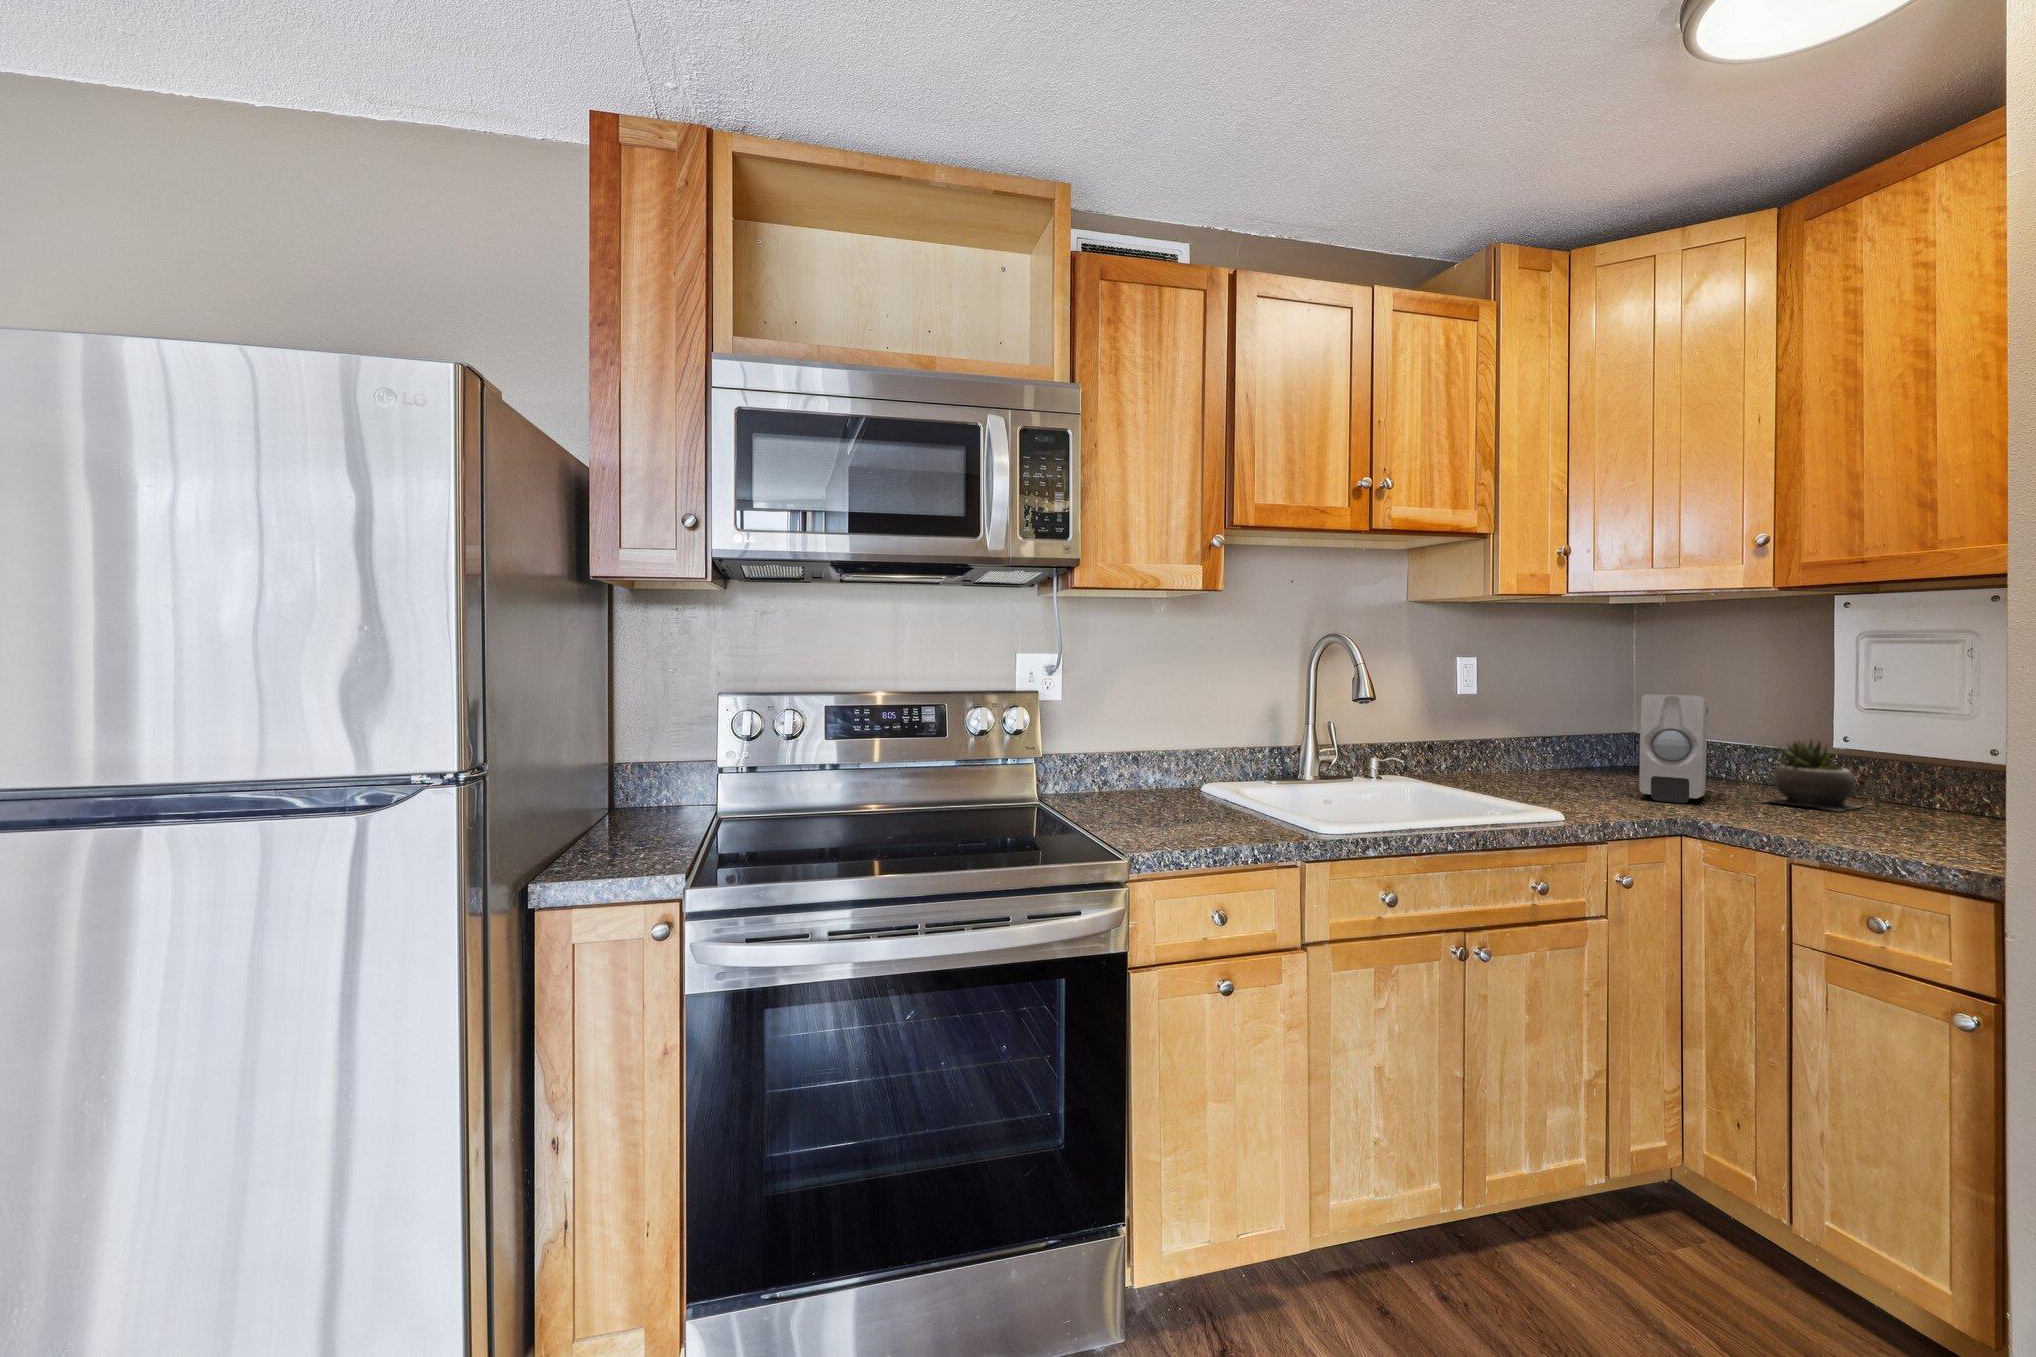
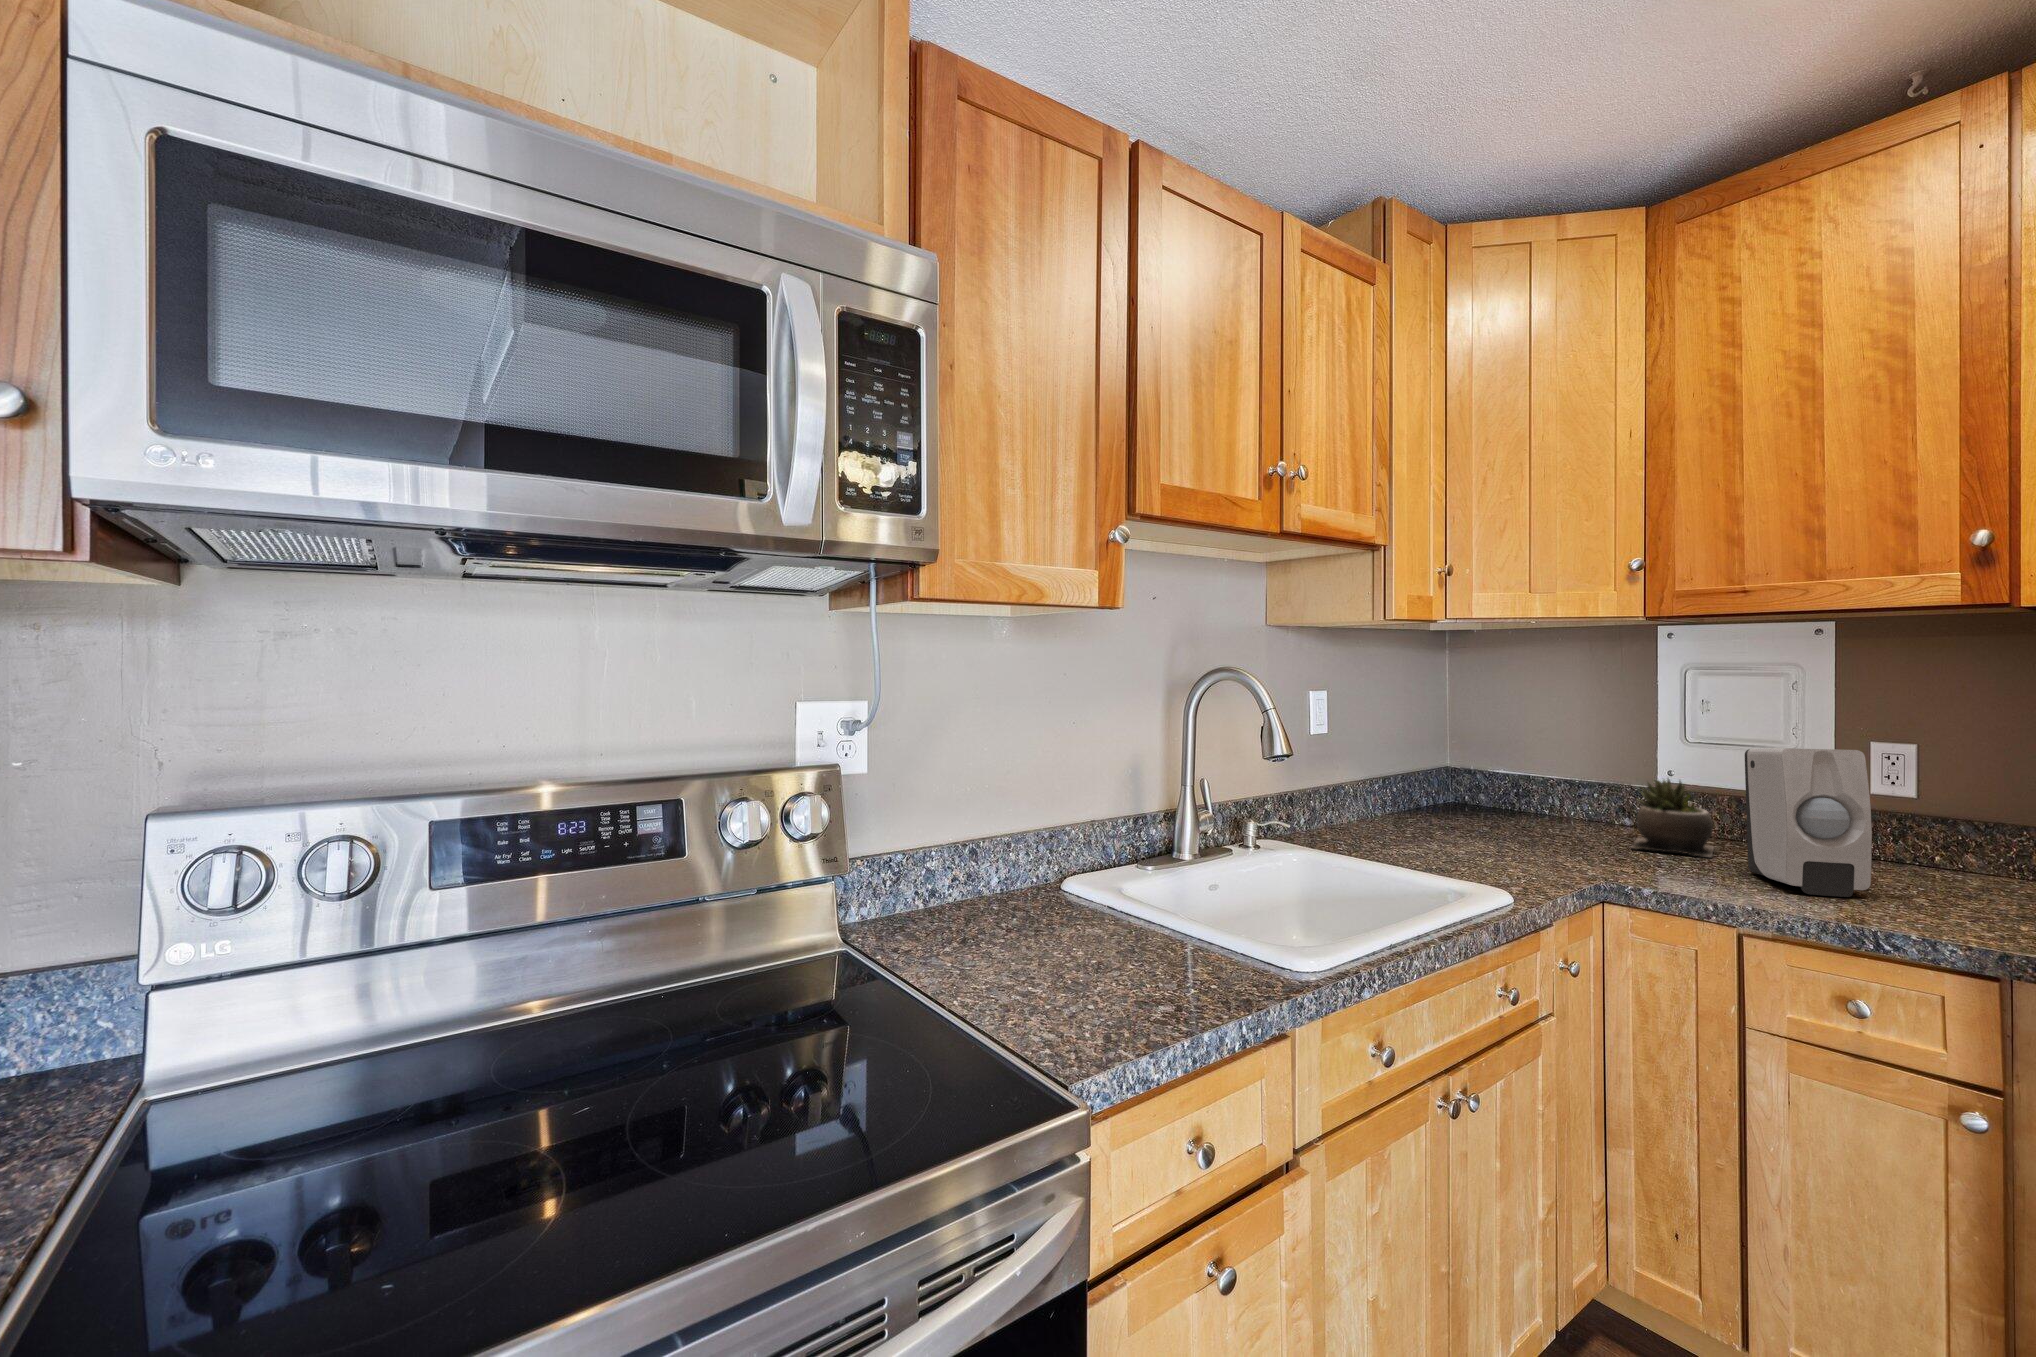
soap dispenser: present [1639,694,1708,803] -> present [1745,748,1872,897]

